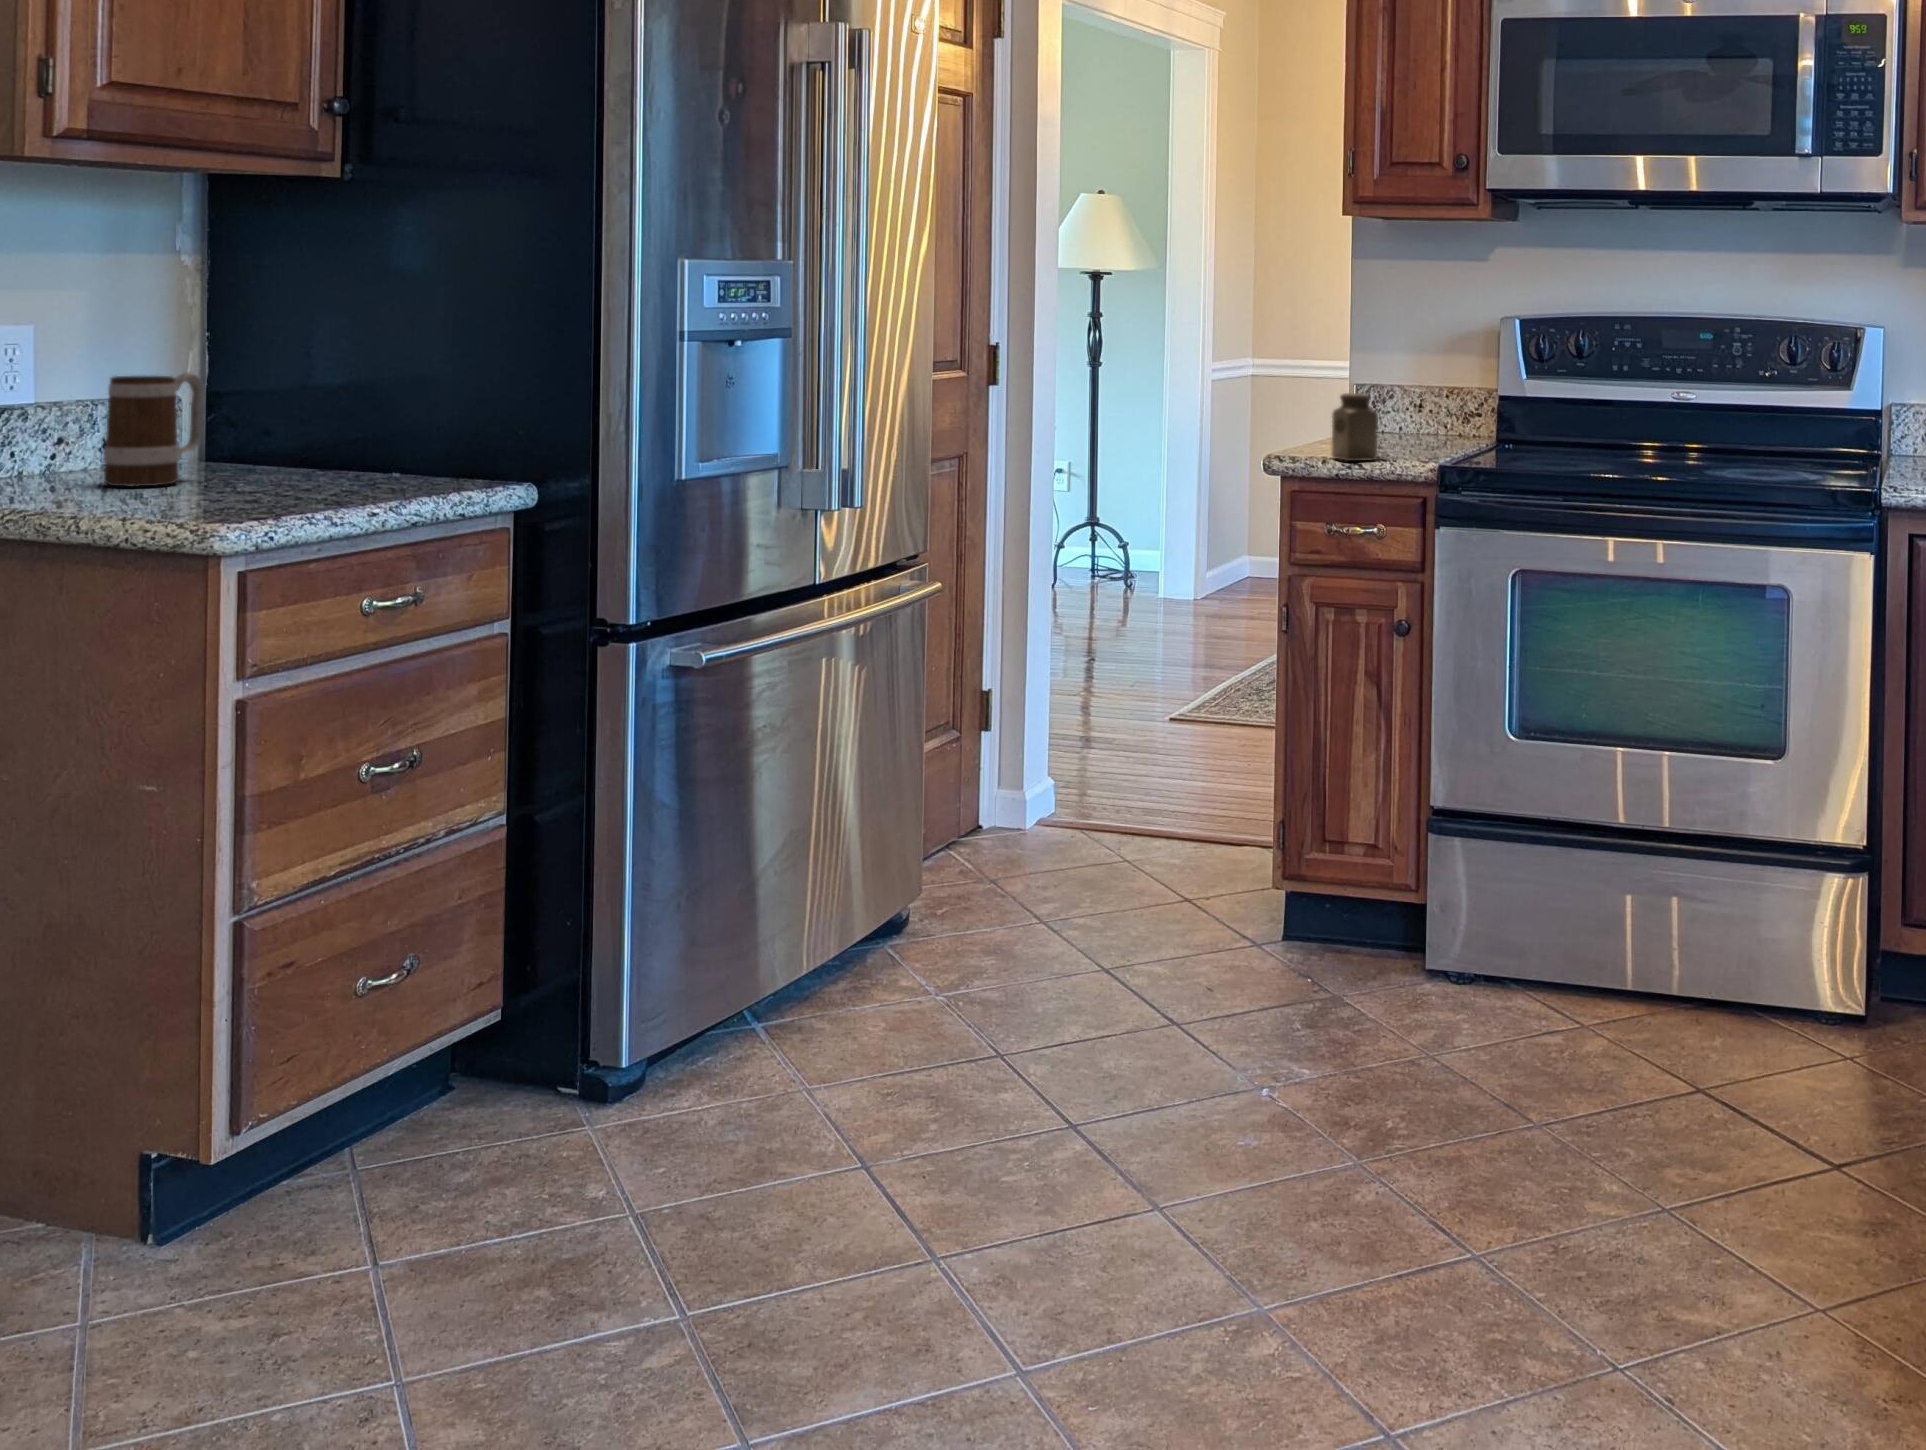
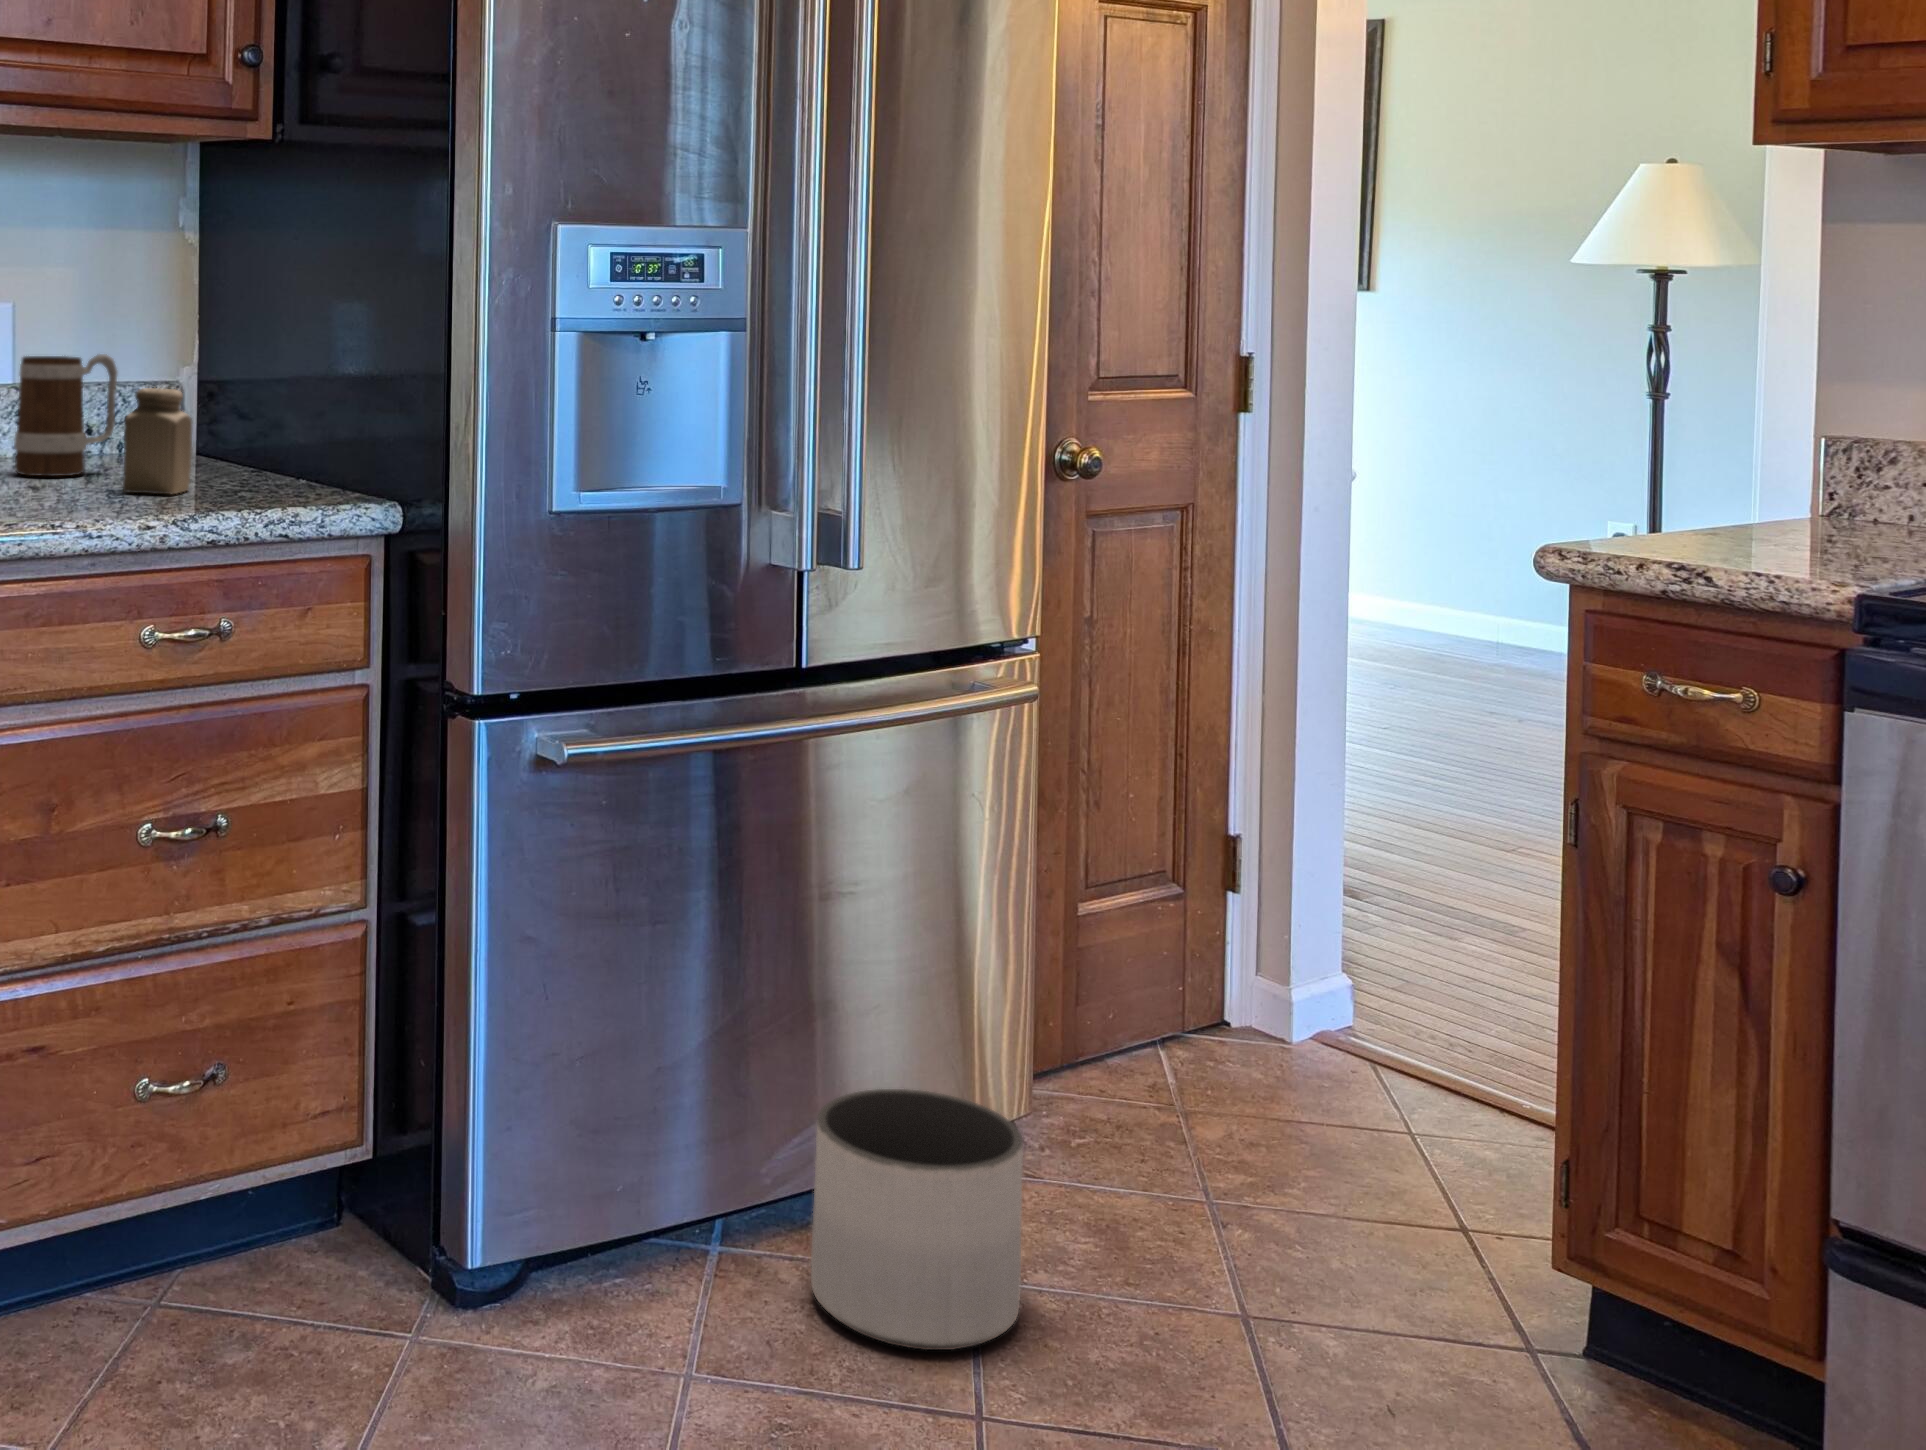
salt shaker: present [1331,393,1378,461] -> present [123,388,192,494]
planter: none [852,864,996,1029] -> present [811,1089,1023,1350]

